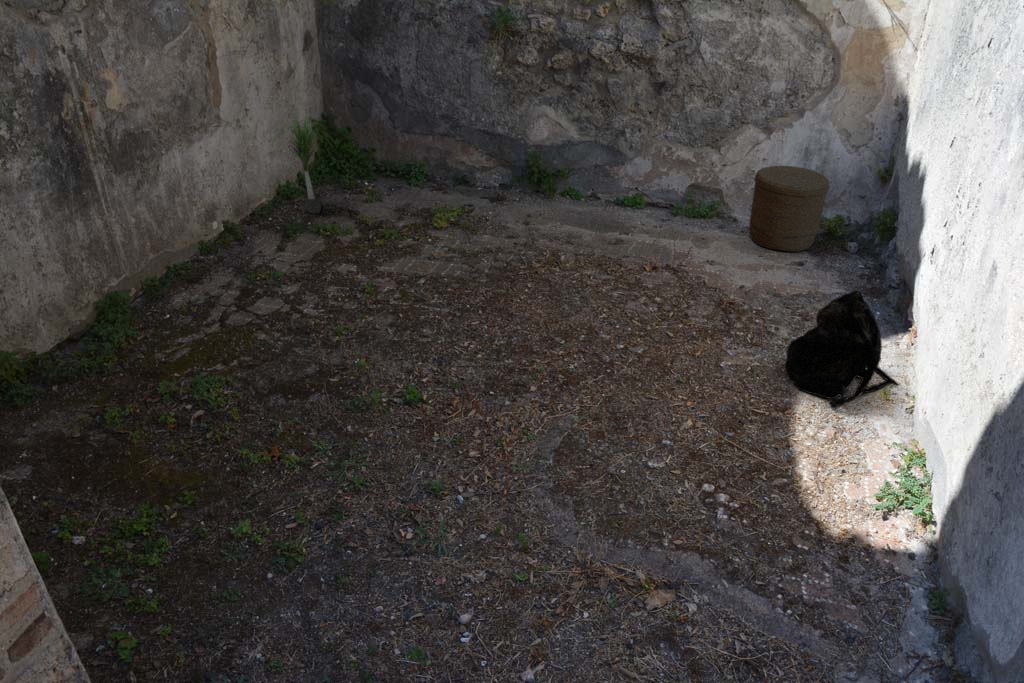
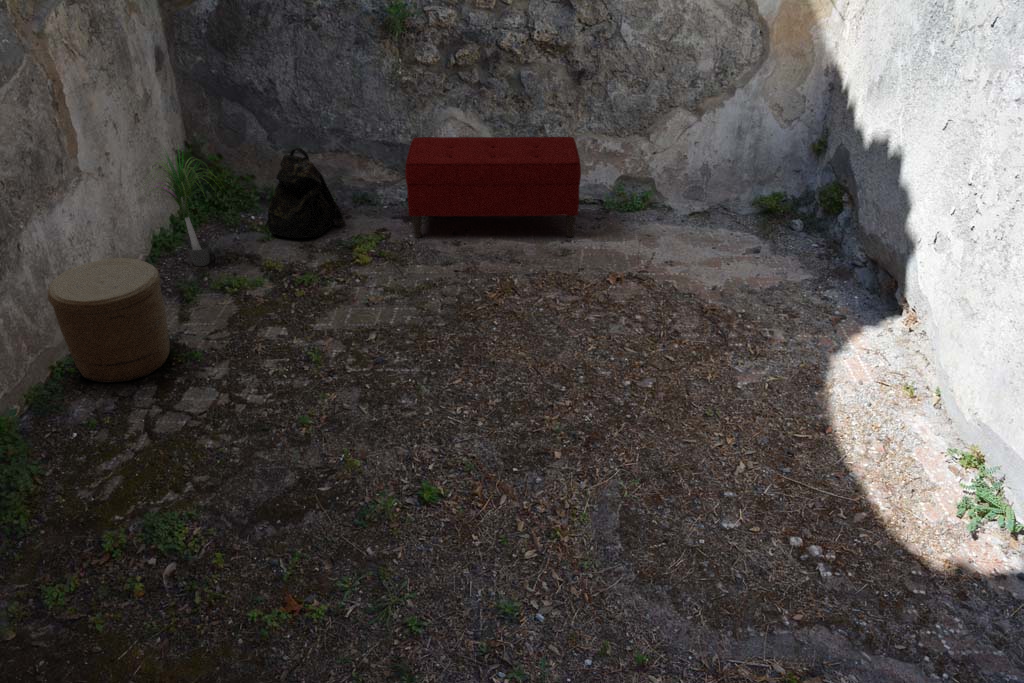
bench: none [489,129,649,230] -> present [405,137,581,238]
woven basket: present [749,166,829,252] -> present [48,258,170,383]
backpack: present [785,291,900,407] -> present [265,148,344,238]

